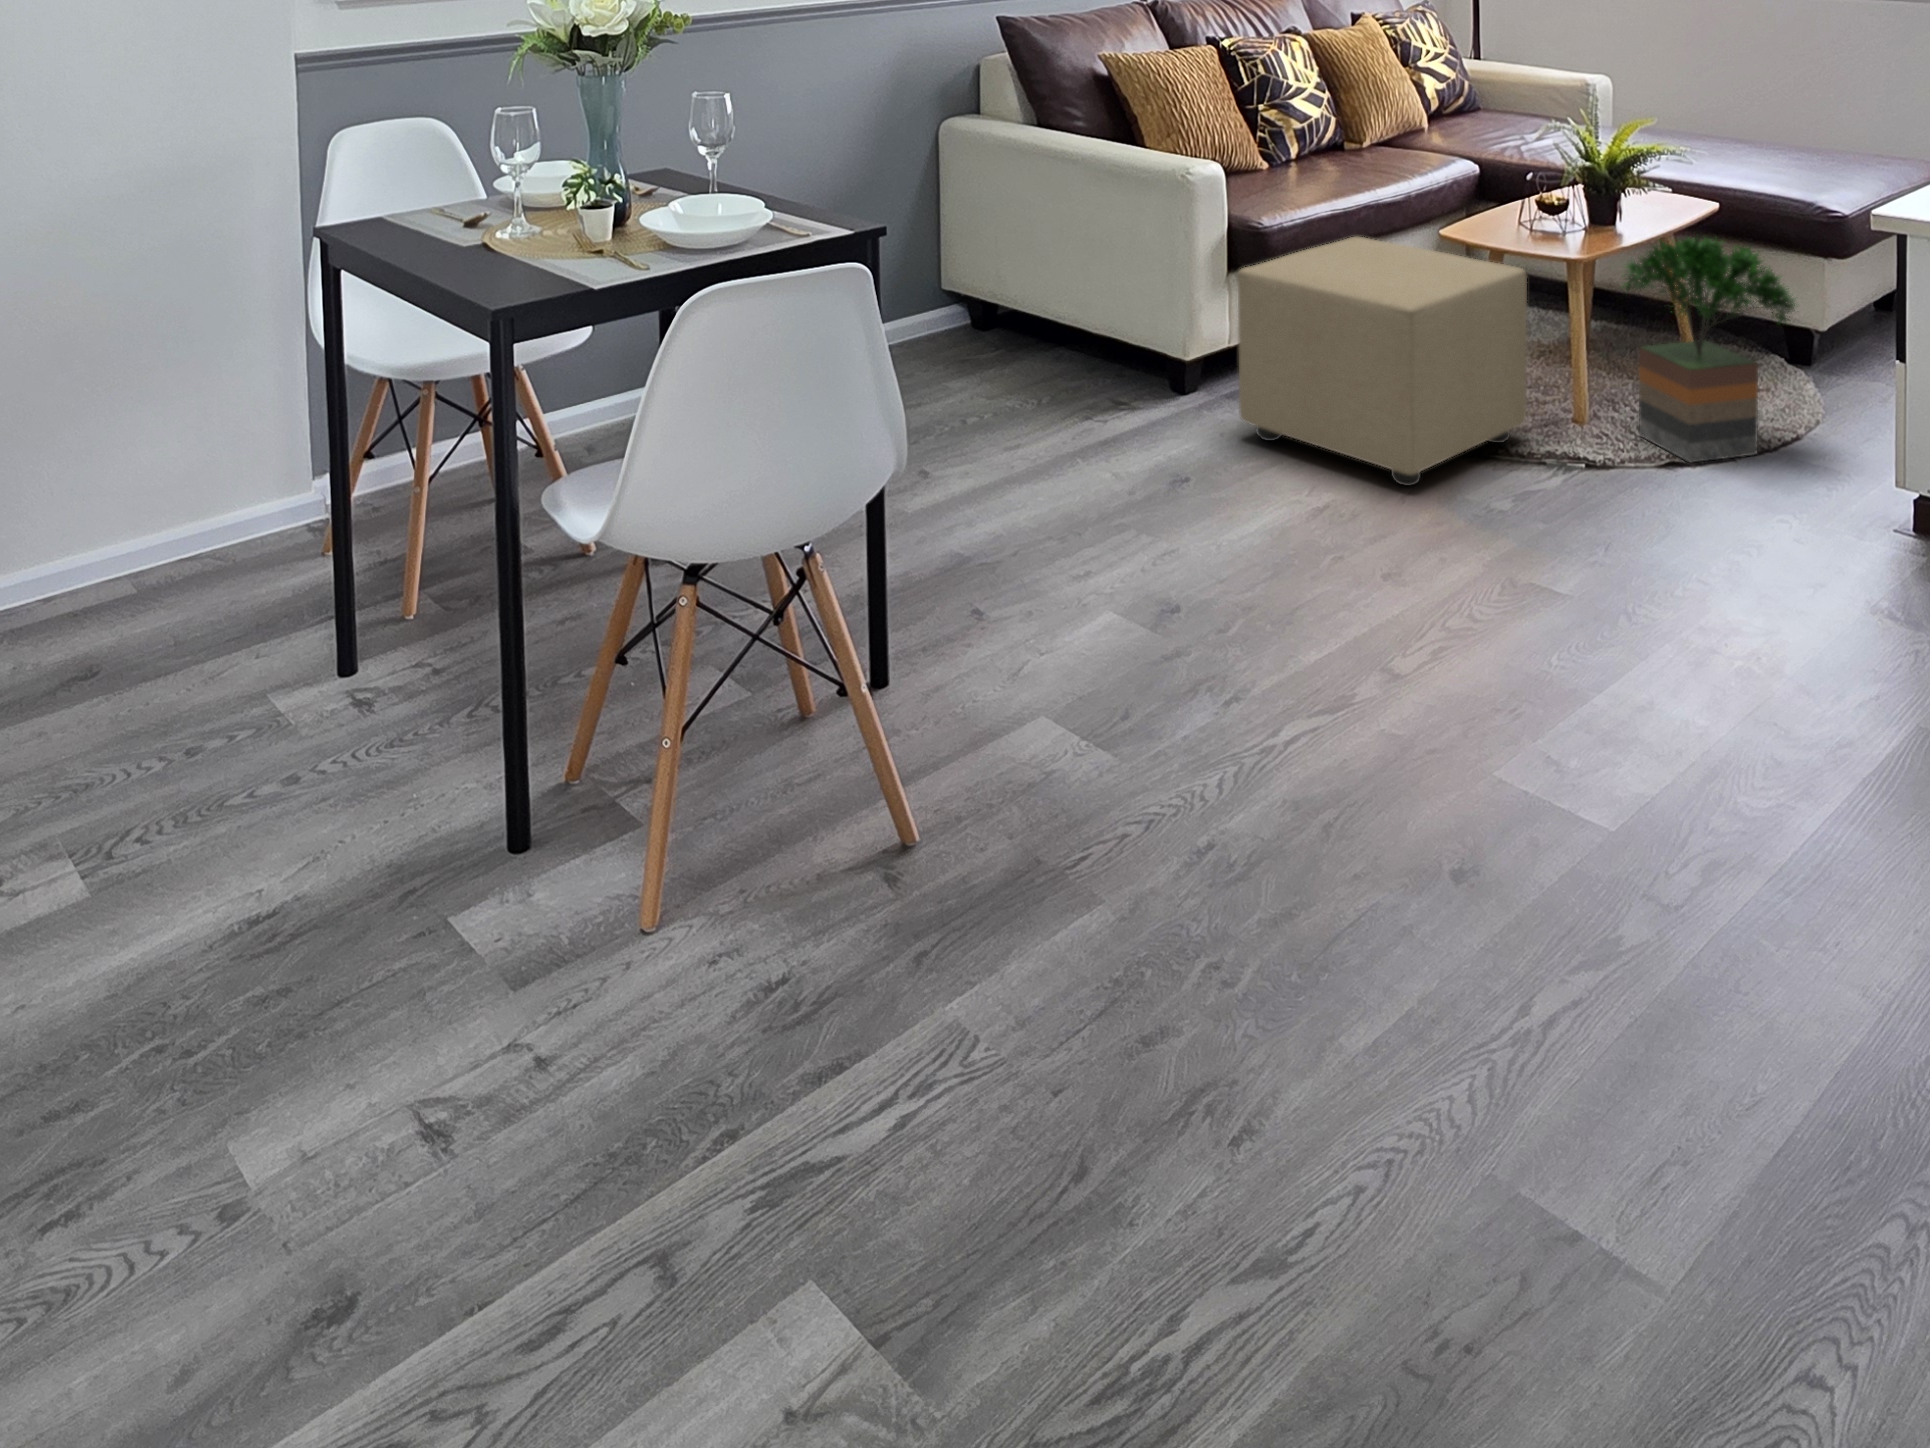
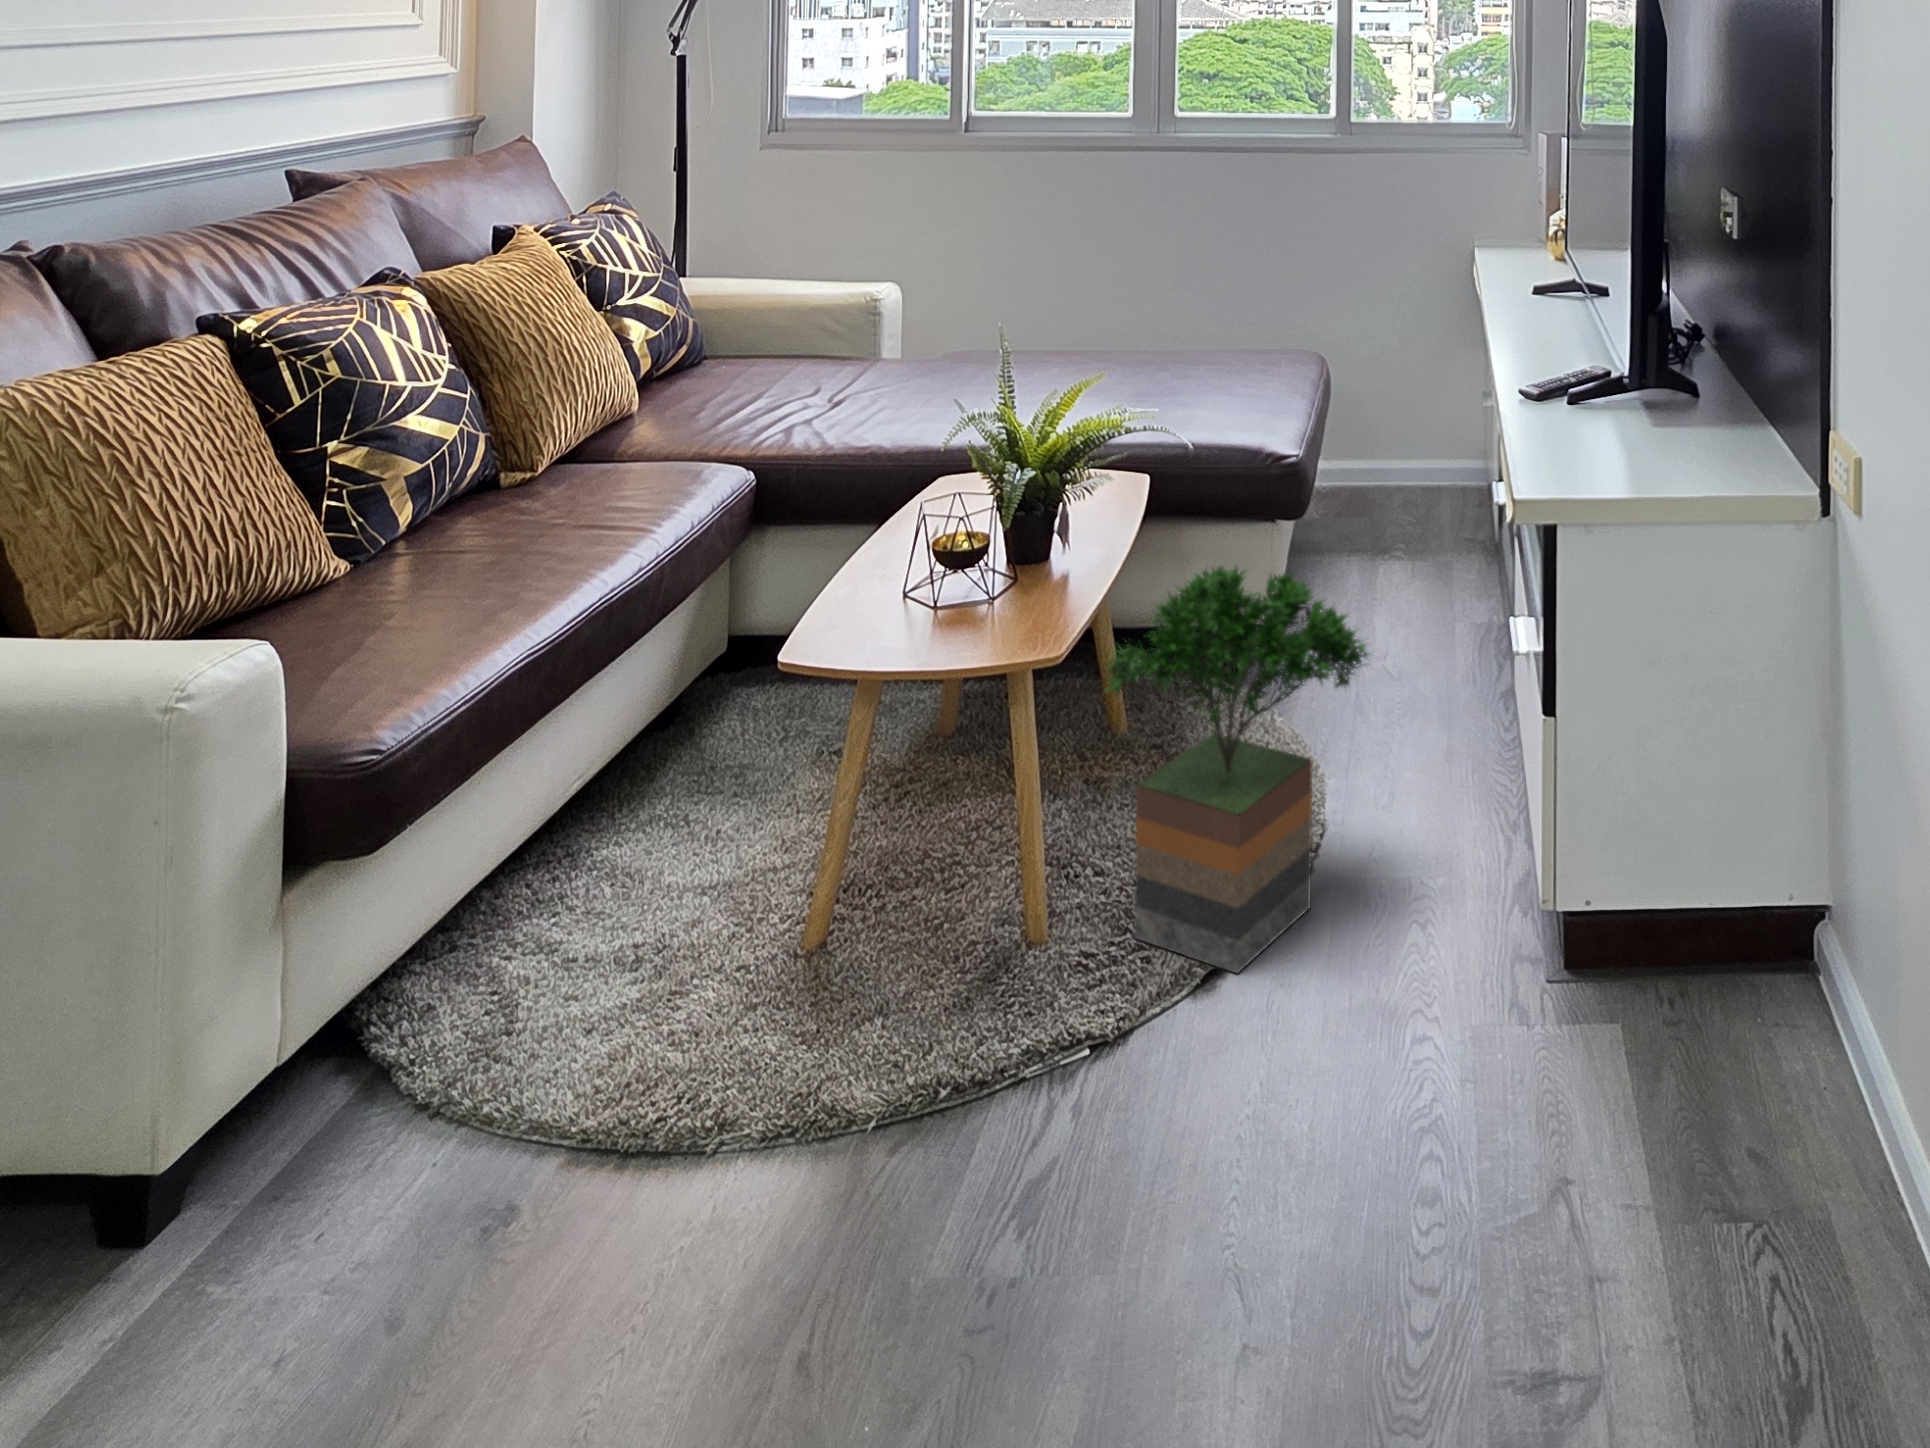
ottoman: present [1237,237,1527,486] -> none [331,715,975,1331]

